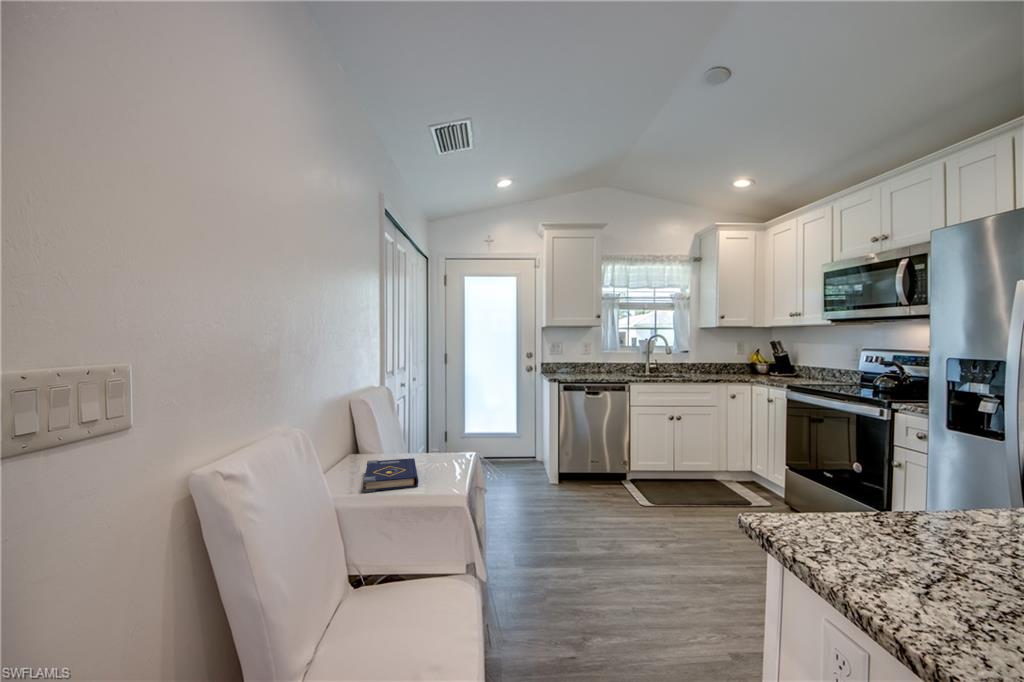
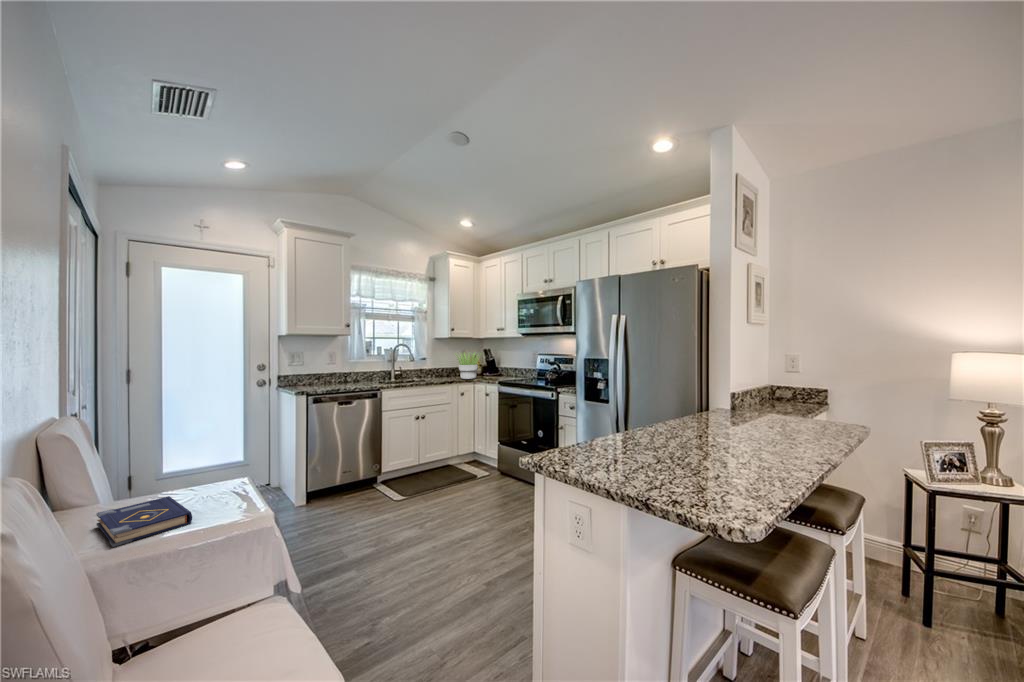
potted plant: none [720,344,767,379] -> present [456,352,481,379]

